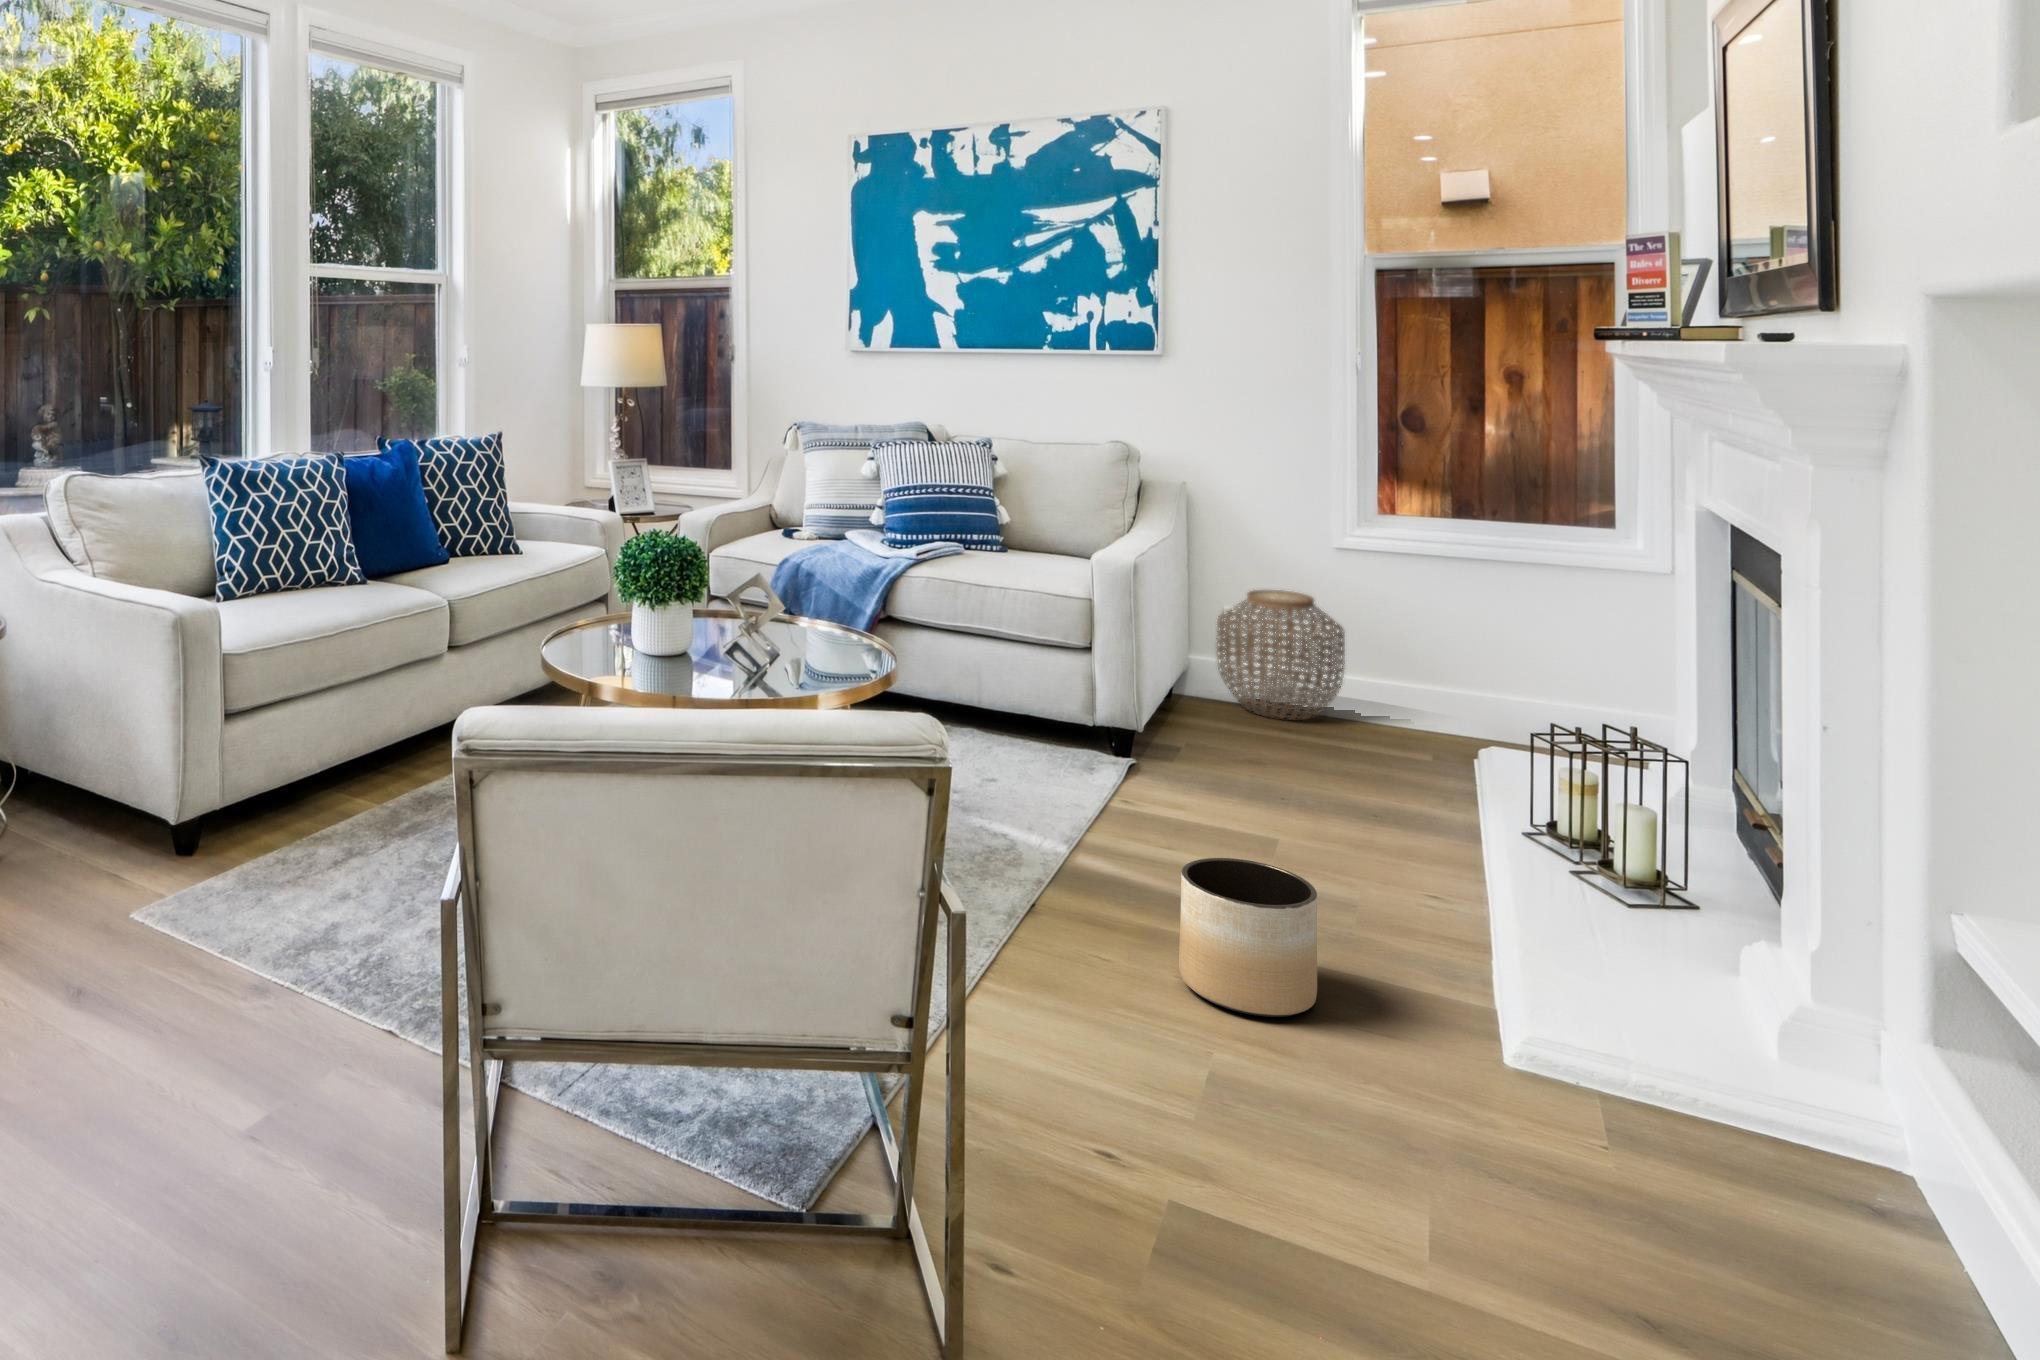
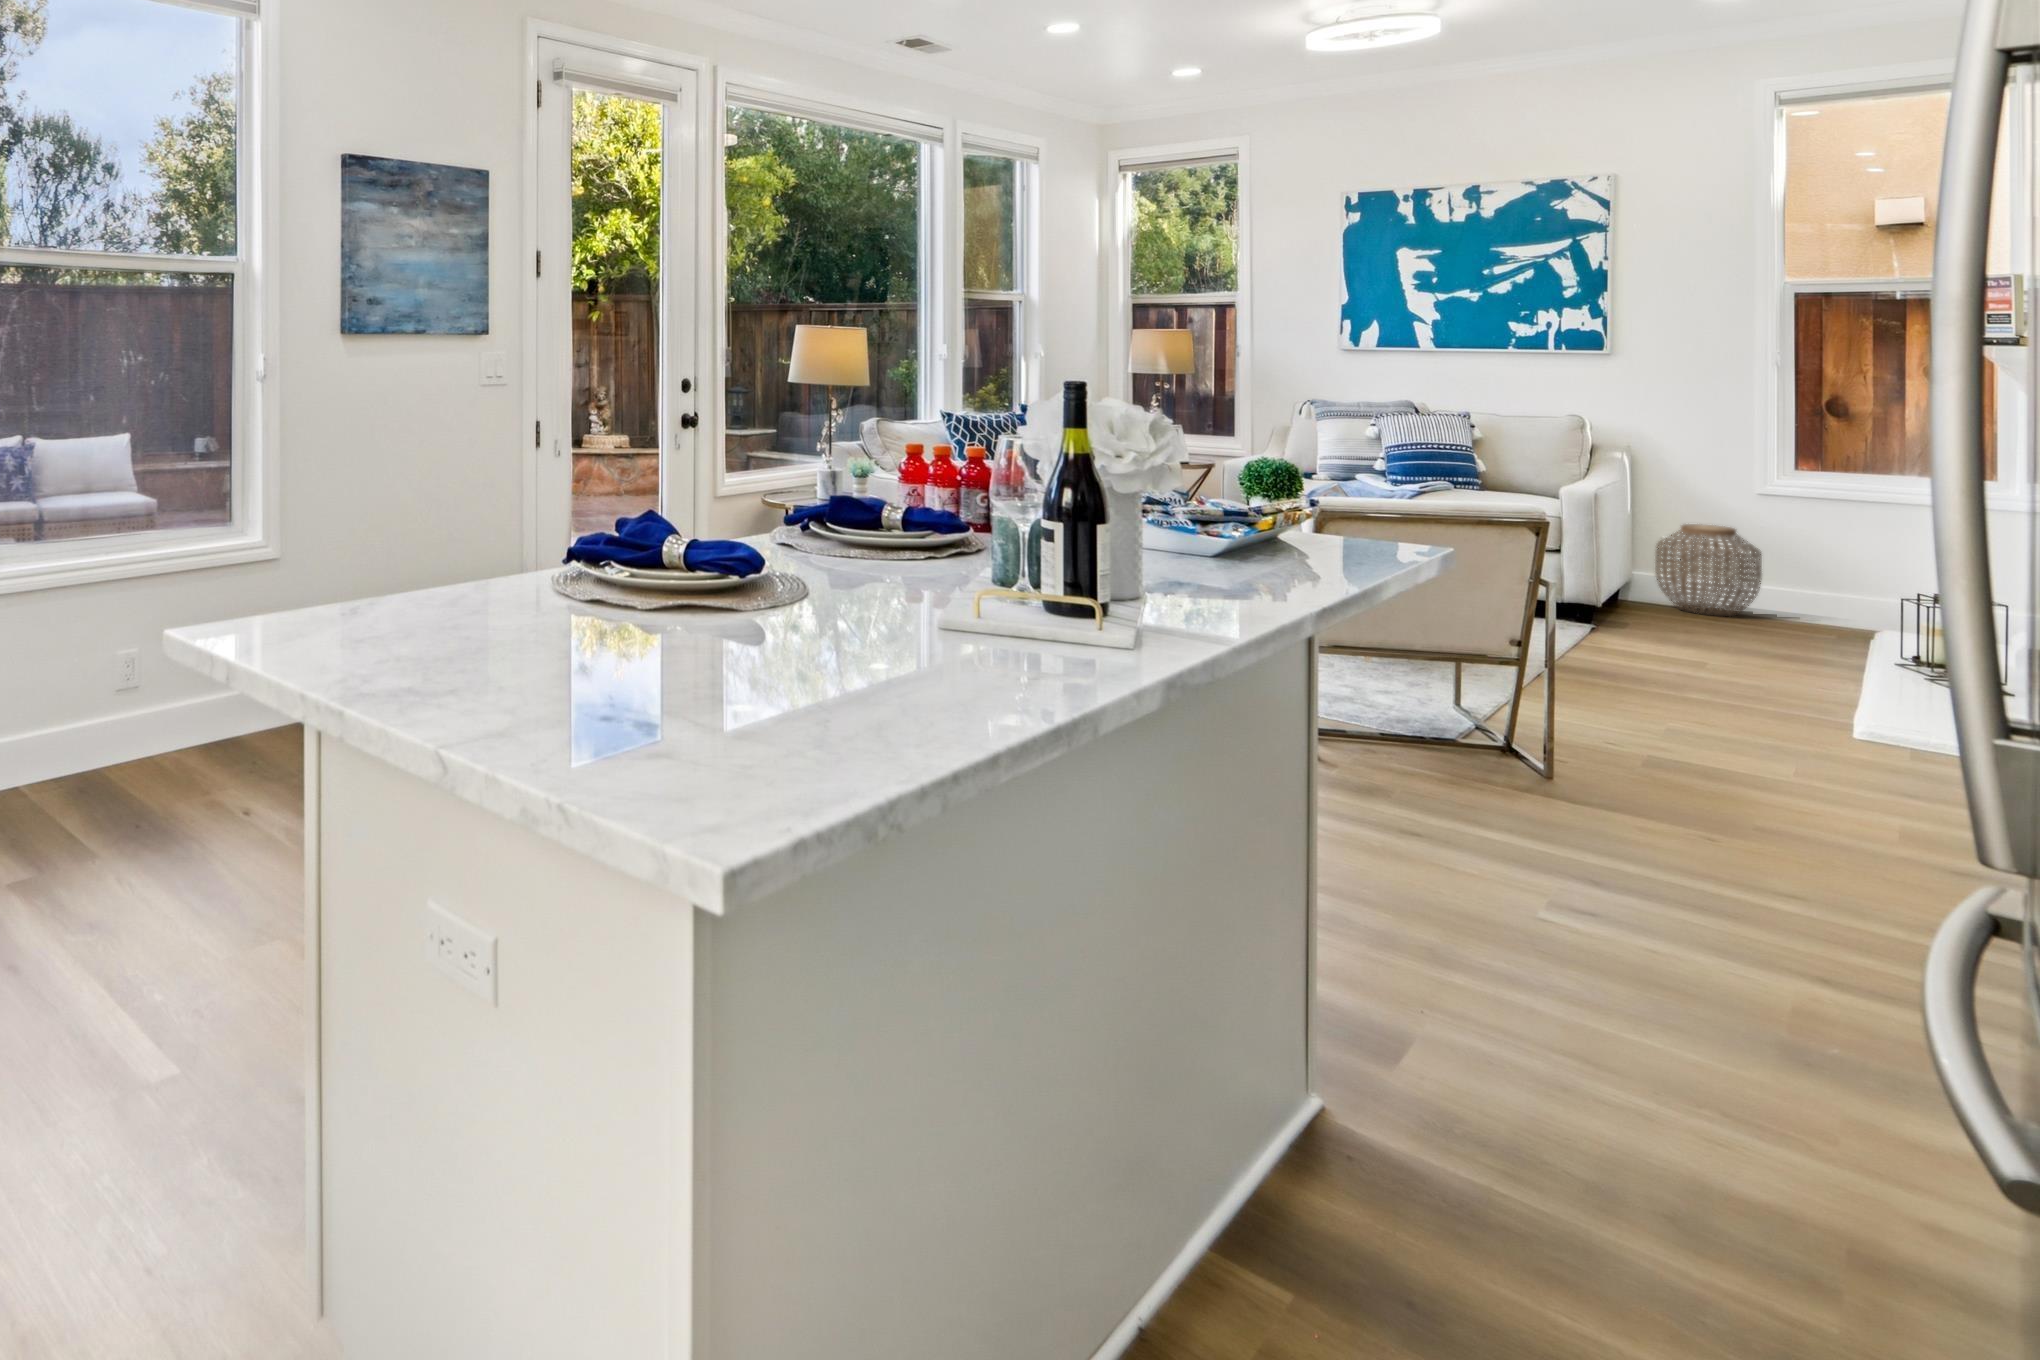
planter: present [1179,858,1317,1017] -> none [1639,637,1731,716]

